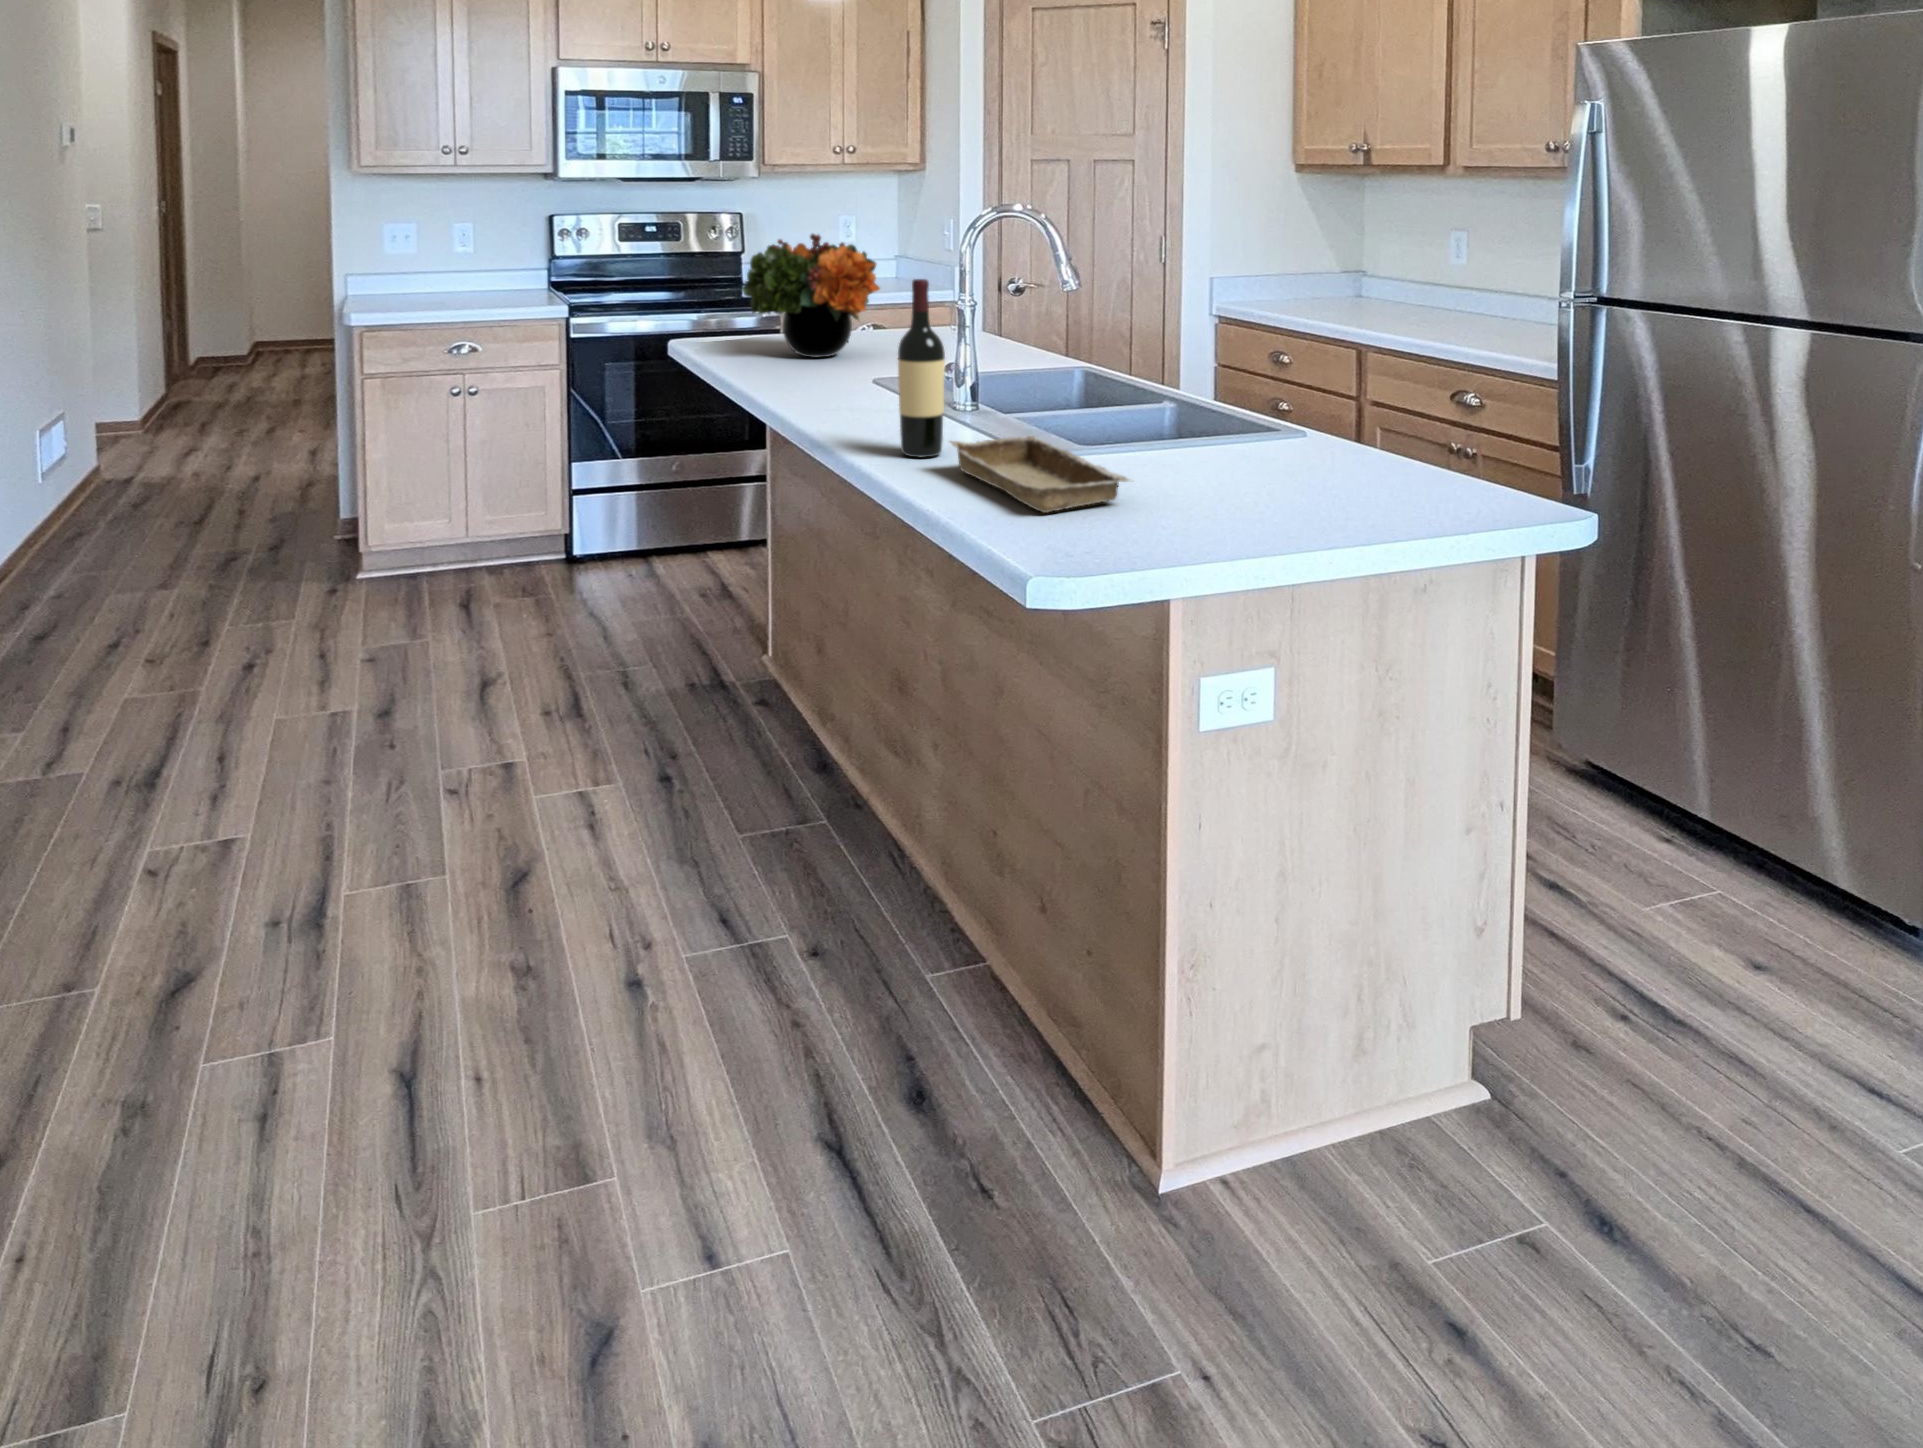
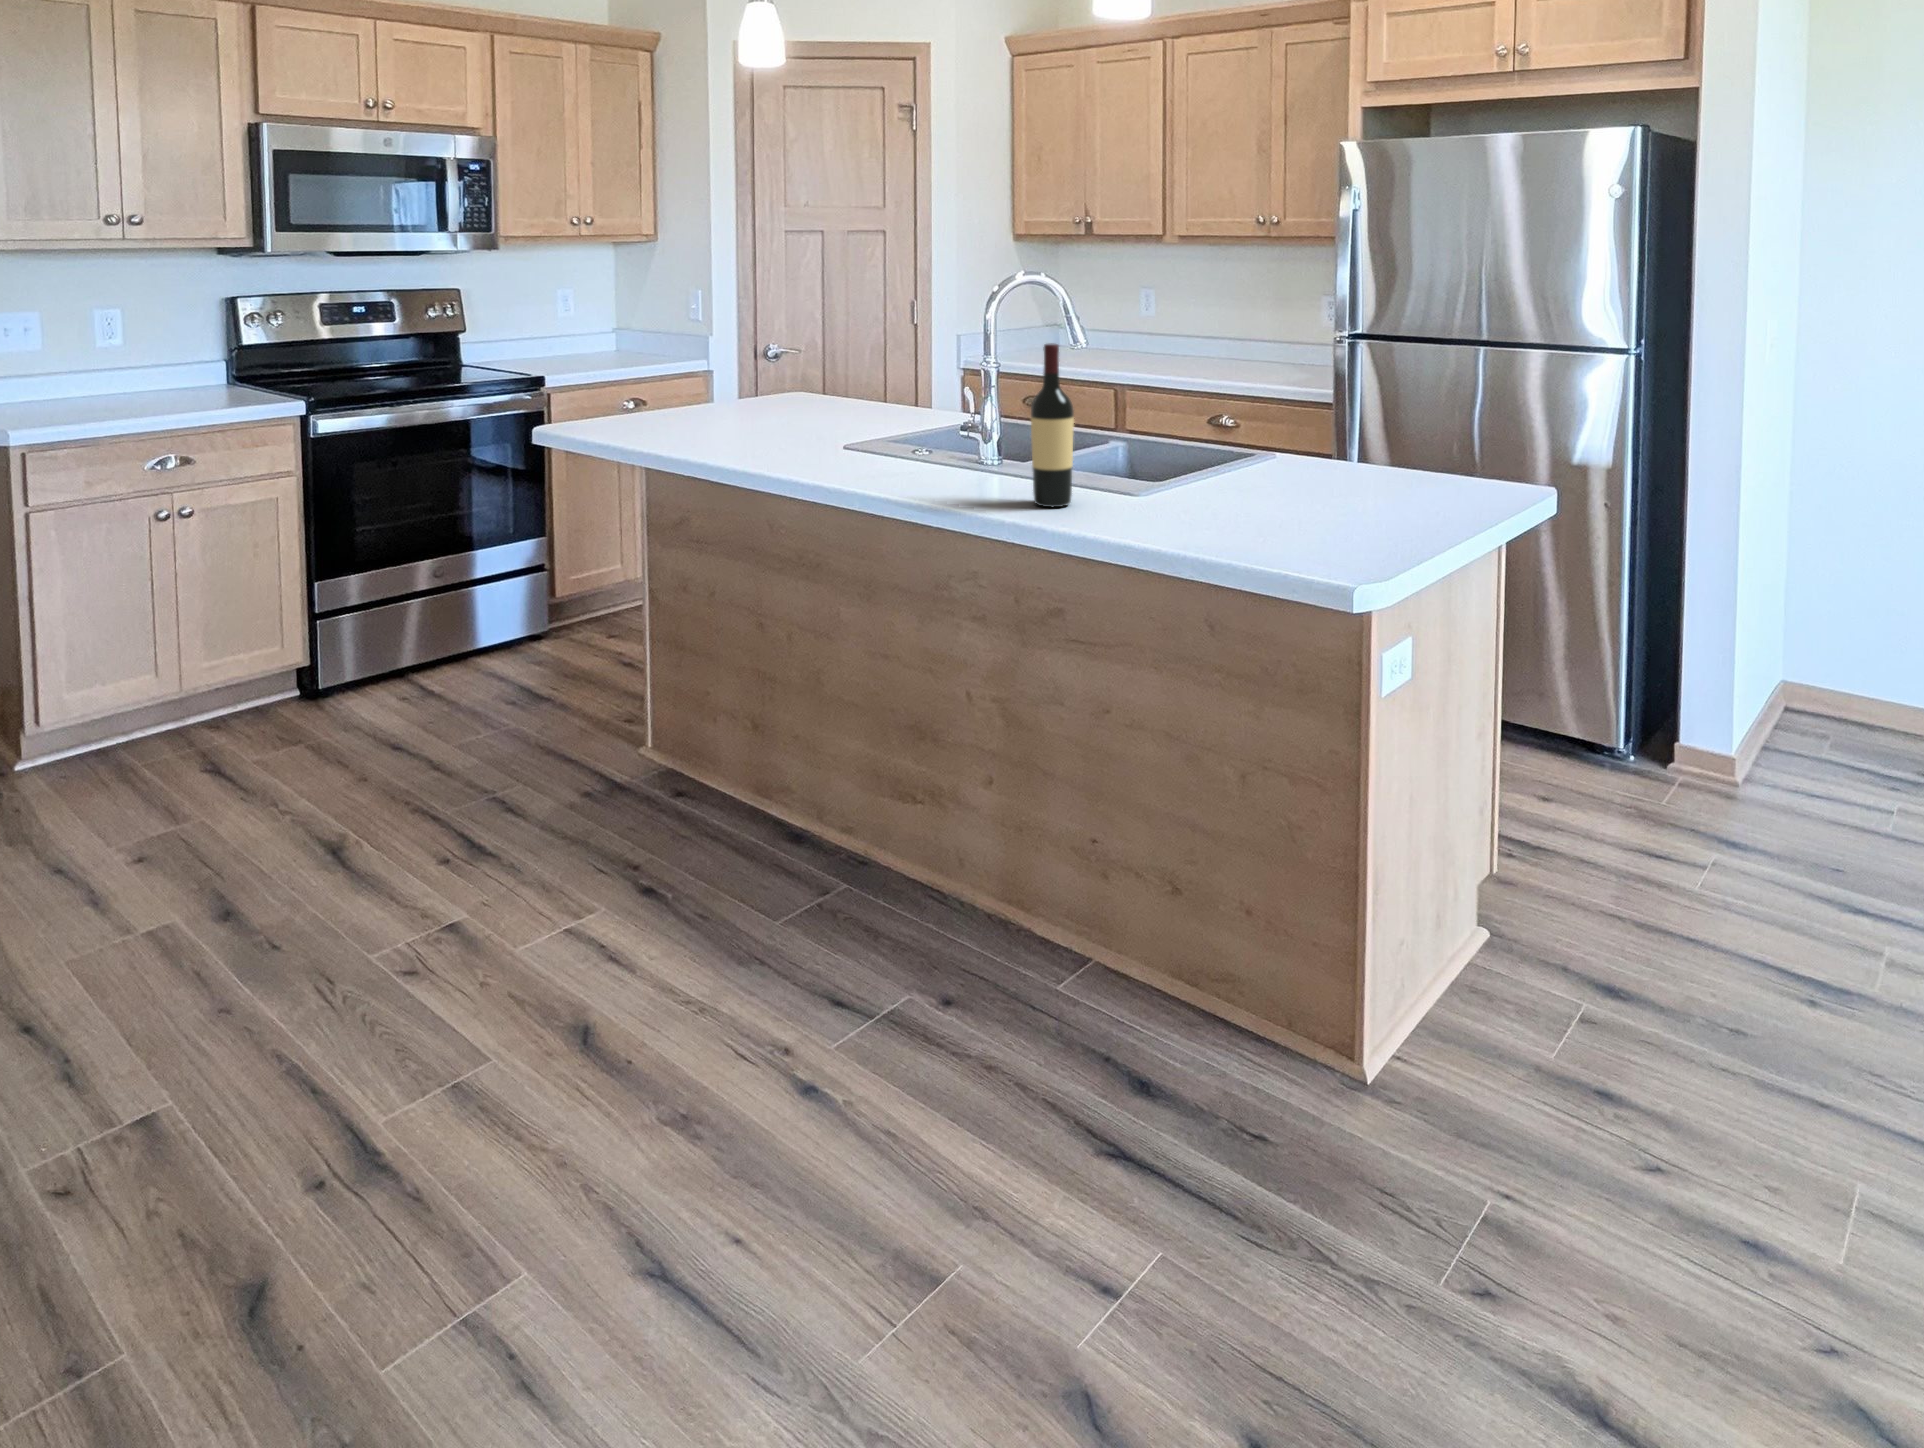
flower arrangement: present [742,234,880,357] -> none [666,305,808,431]
tray: present [950,436,1130,513] -> none [1107,477,1301,536]

